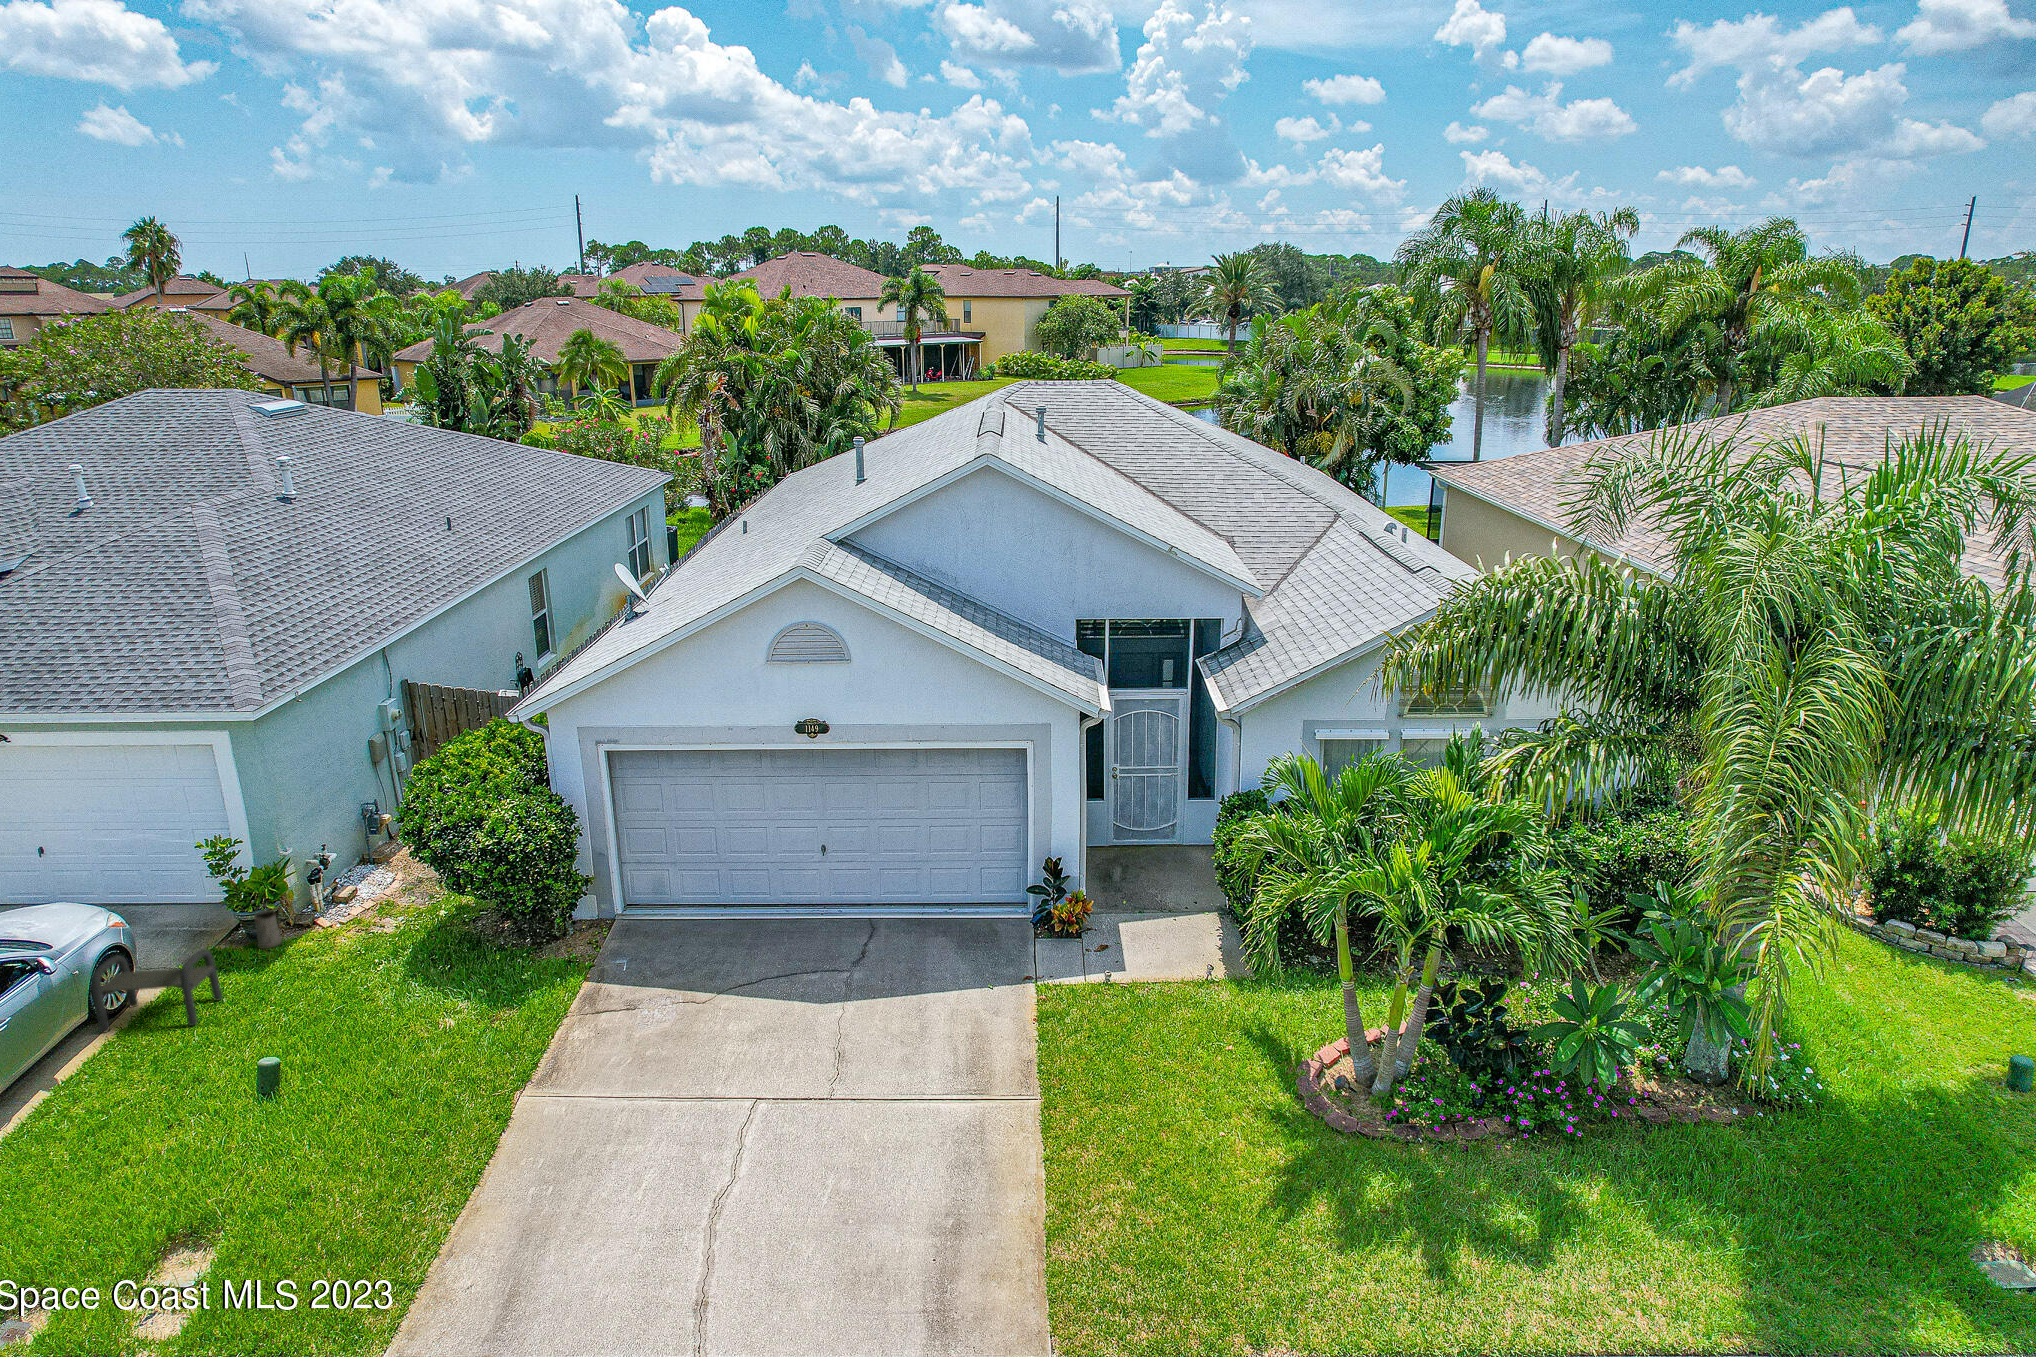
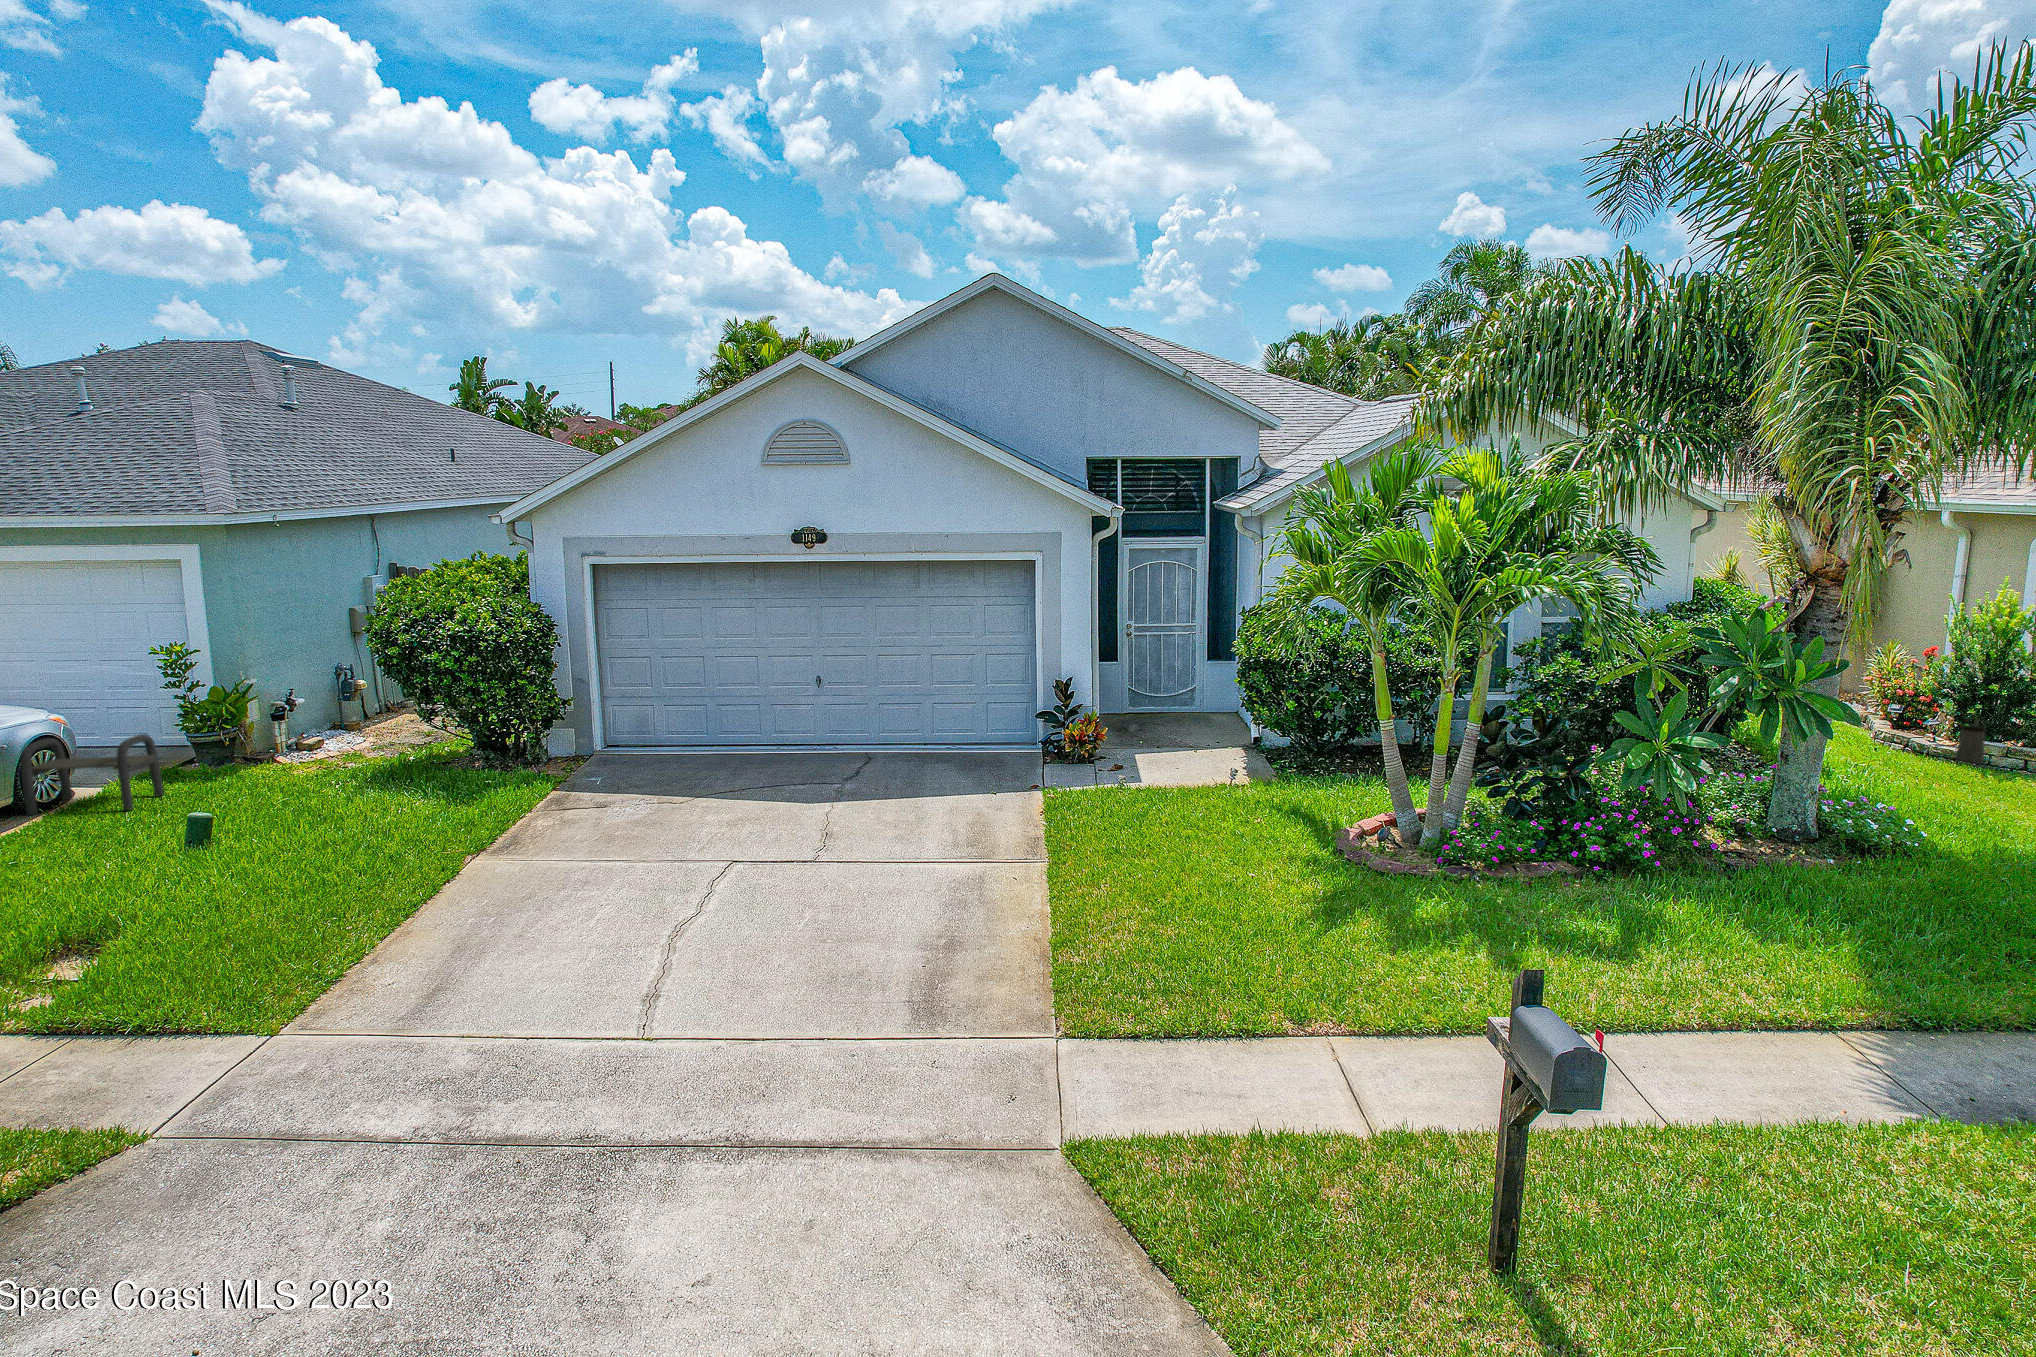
watering can: present [254,910,282,949] -> present [1955,718,1985,764]

